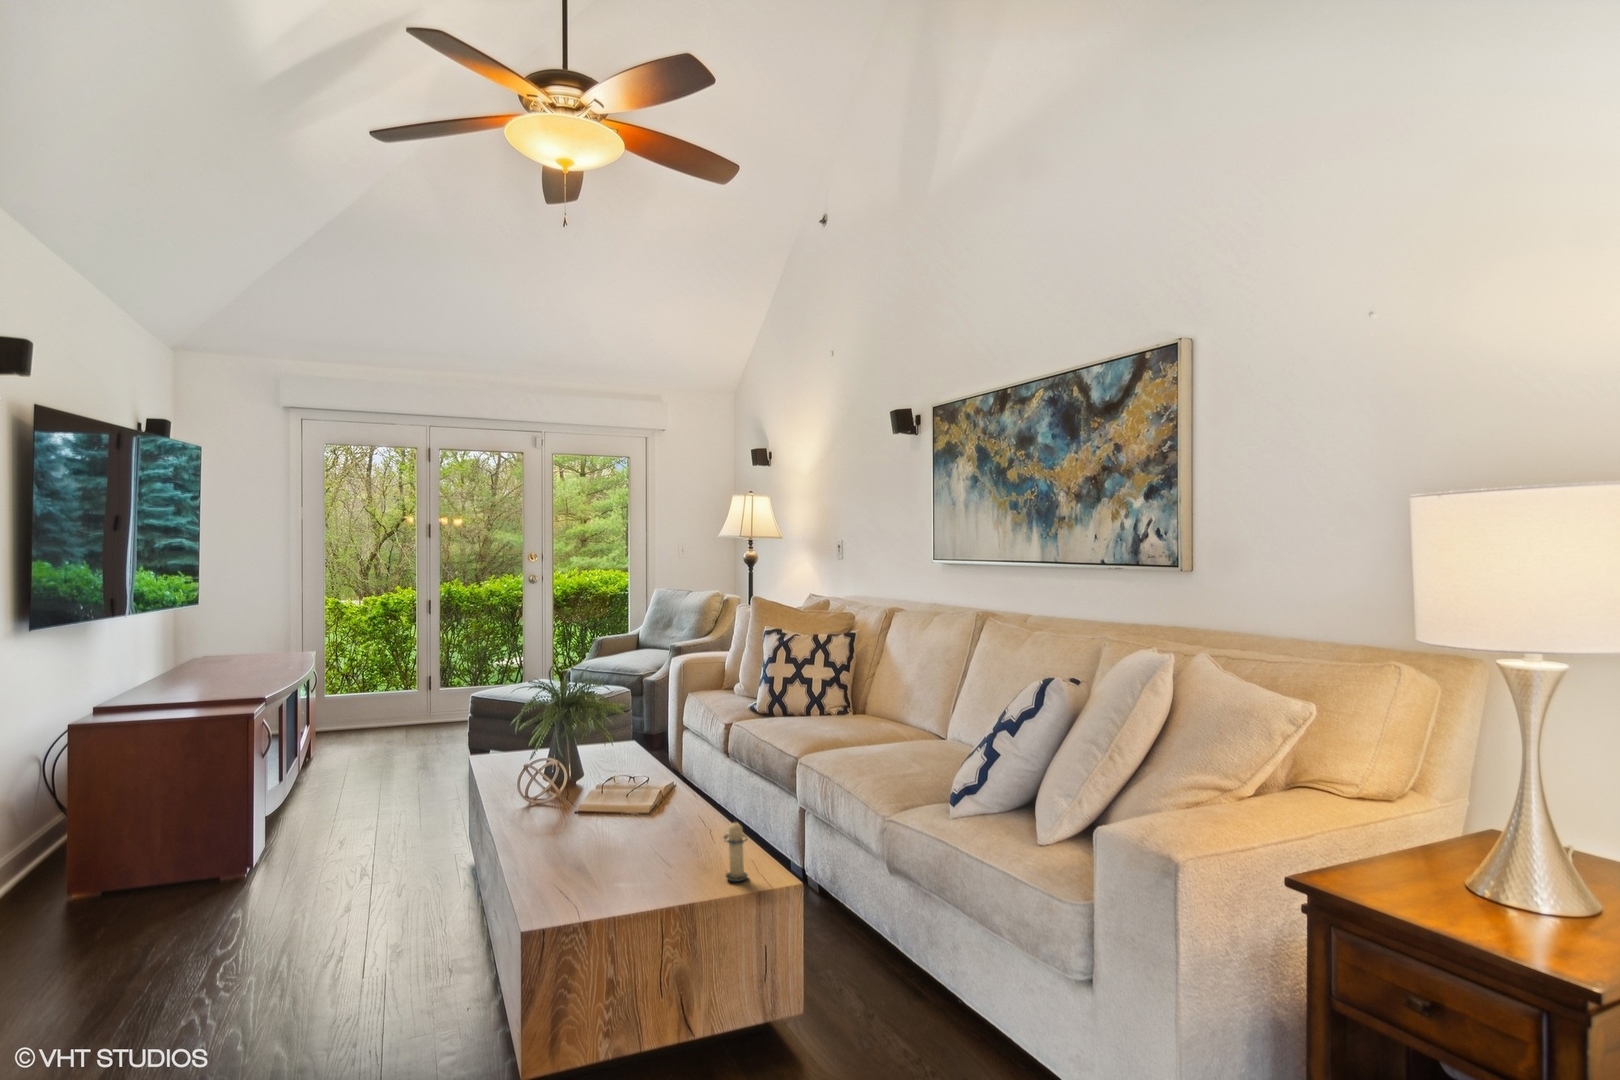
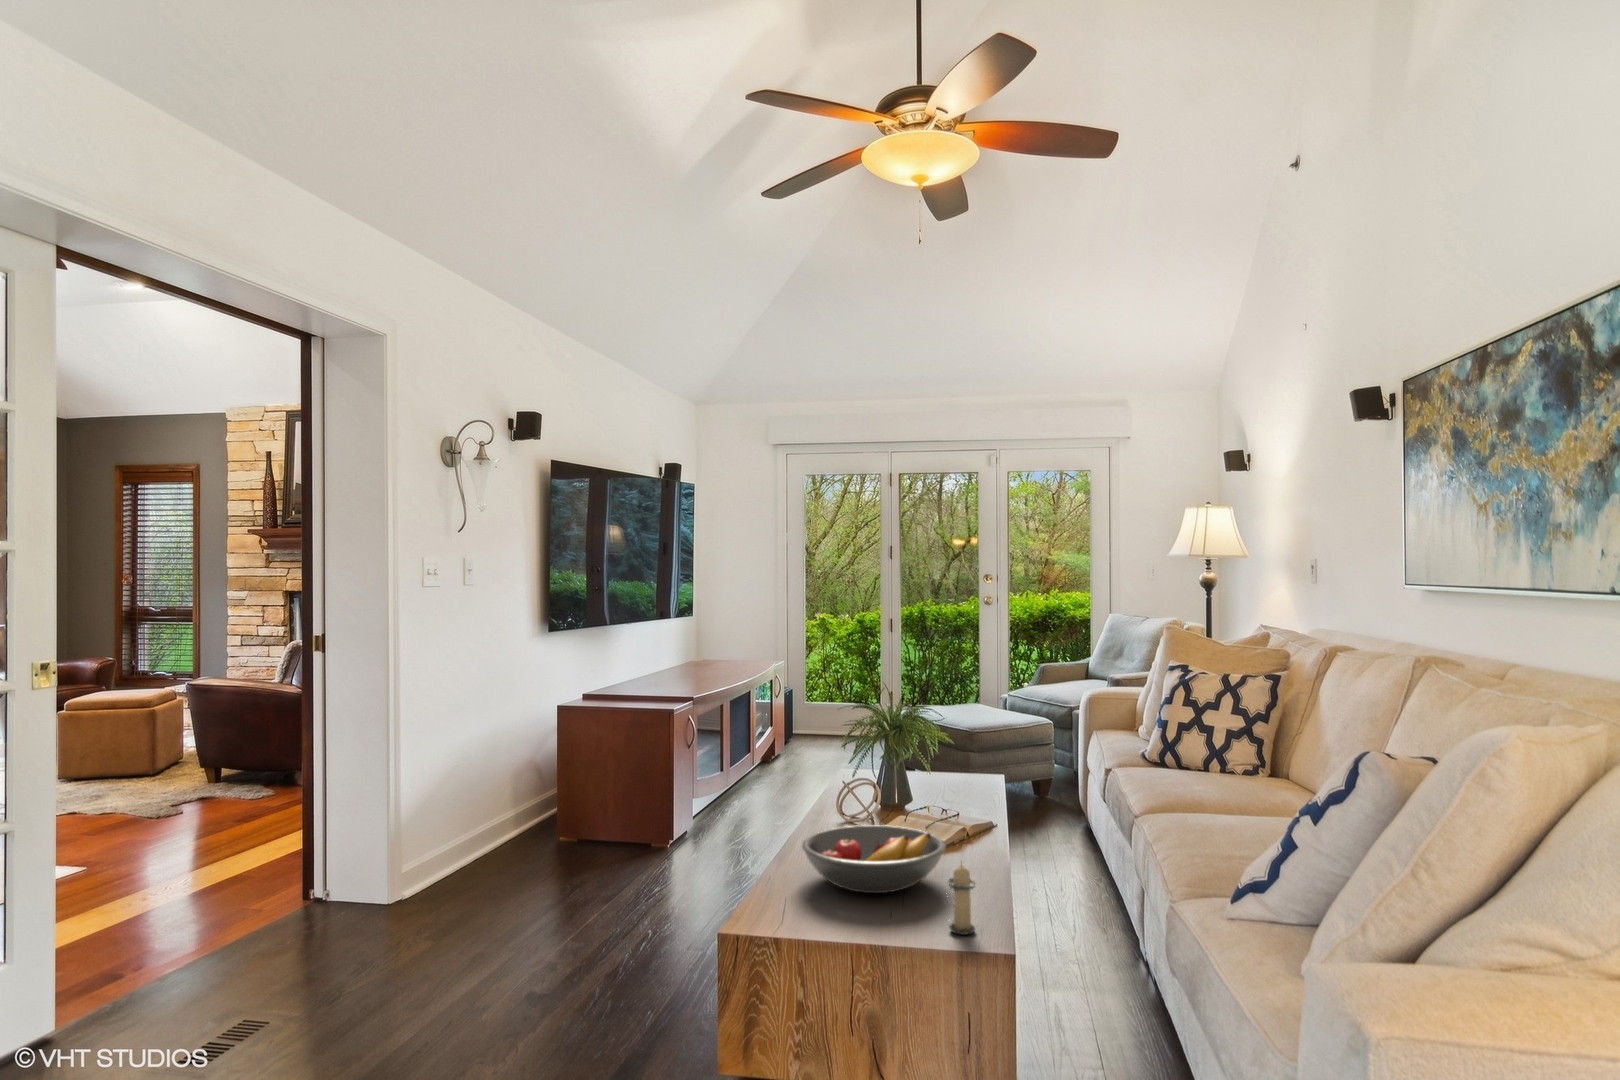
fruit bowl: none [558,801,693,867] -> present [802,825,946,893]

